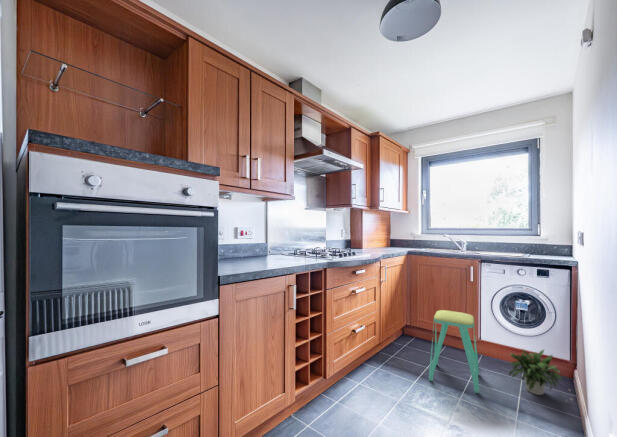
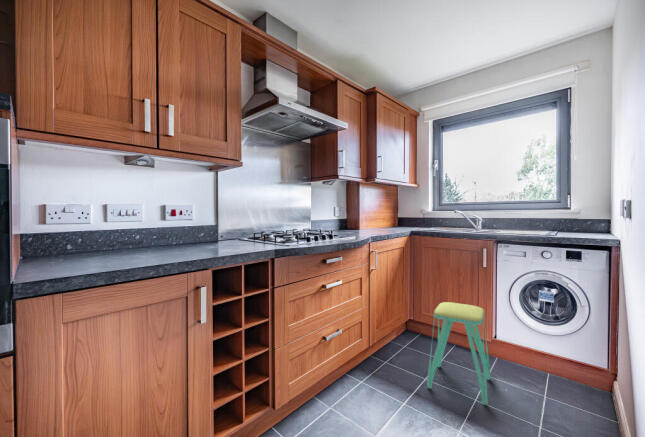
potted plant: present [509,350,572,400] -> none [527,349,607,417]

